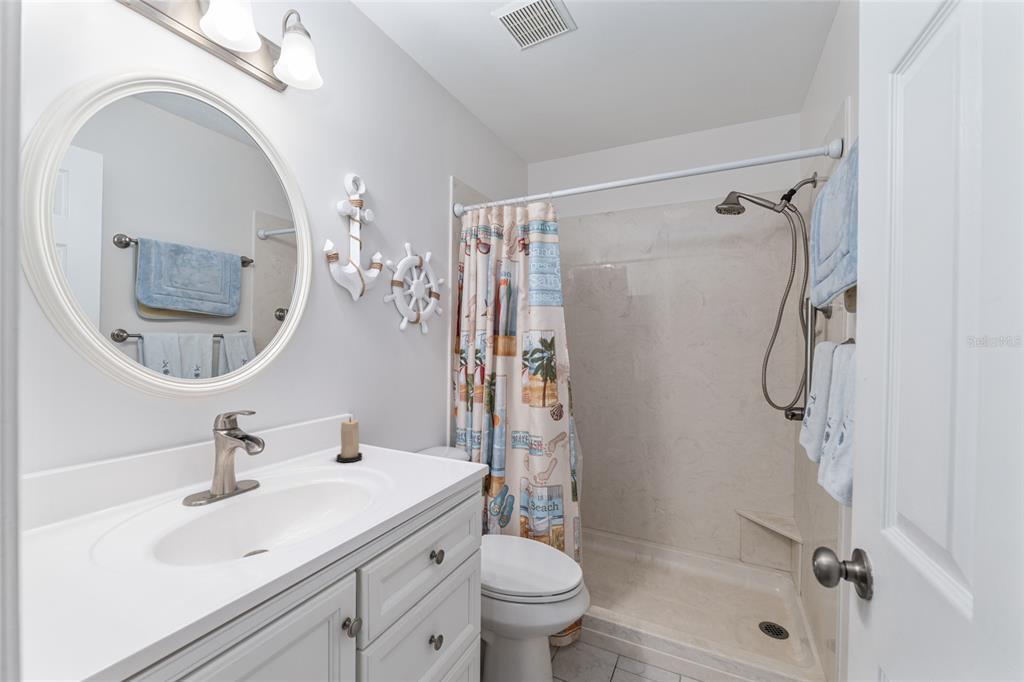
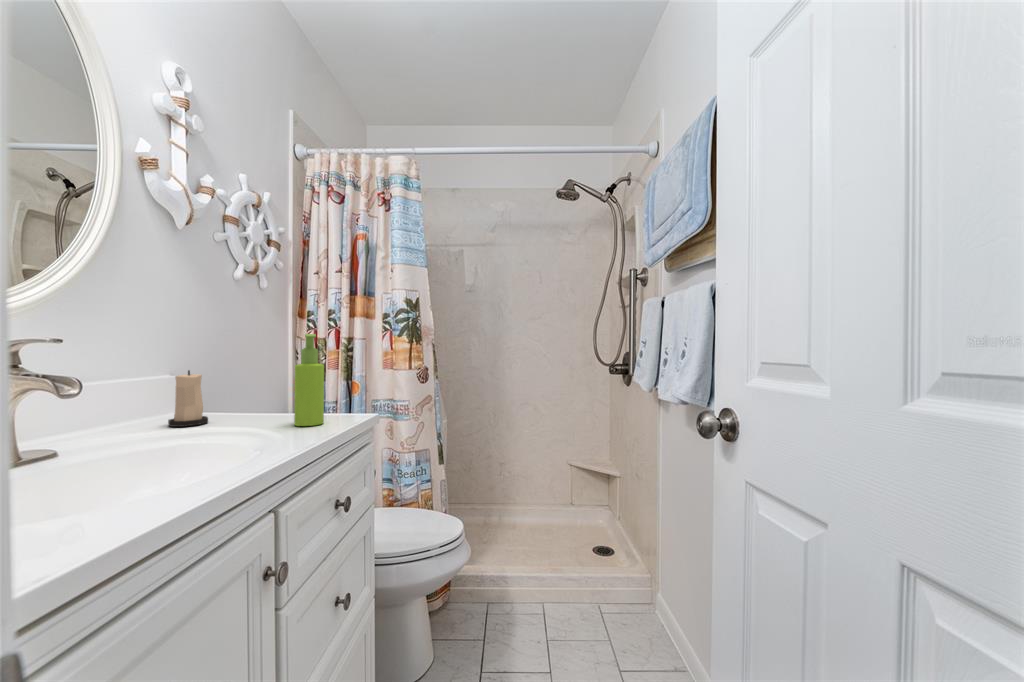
soap dispenser: none [414,395,438,475] -> present [294,334,324,426]

